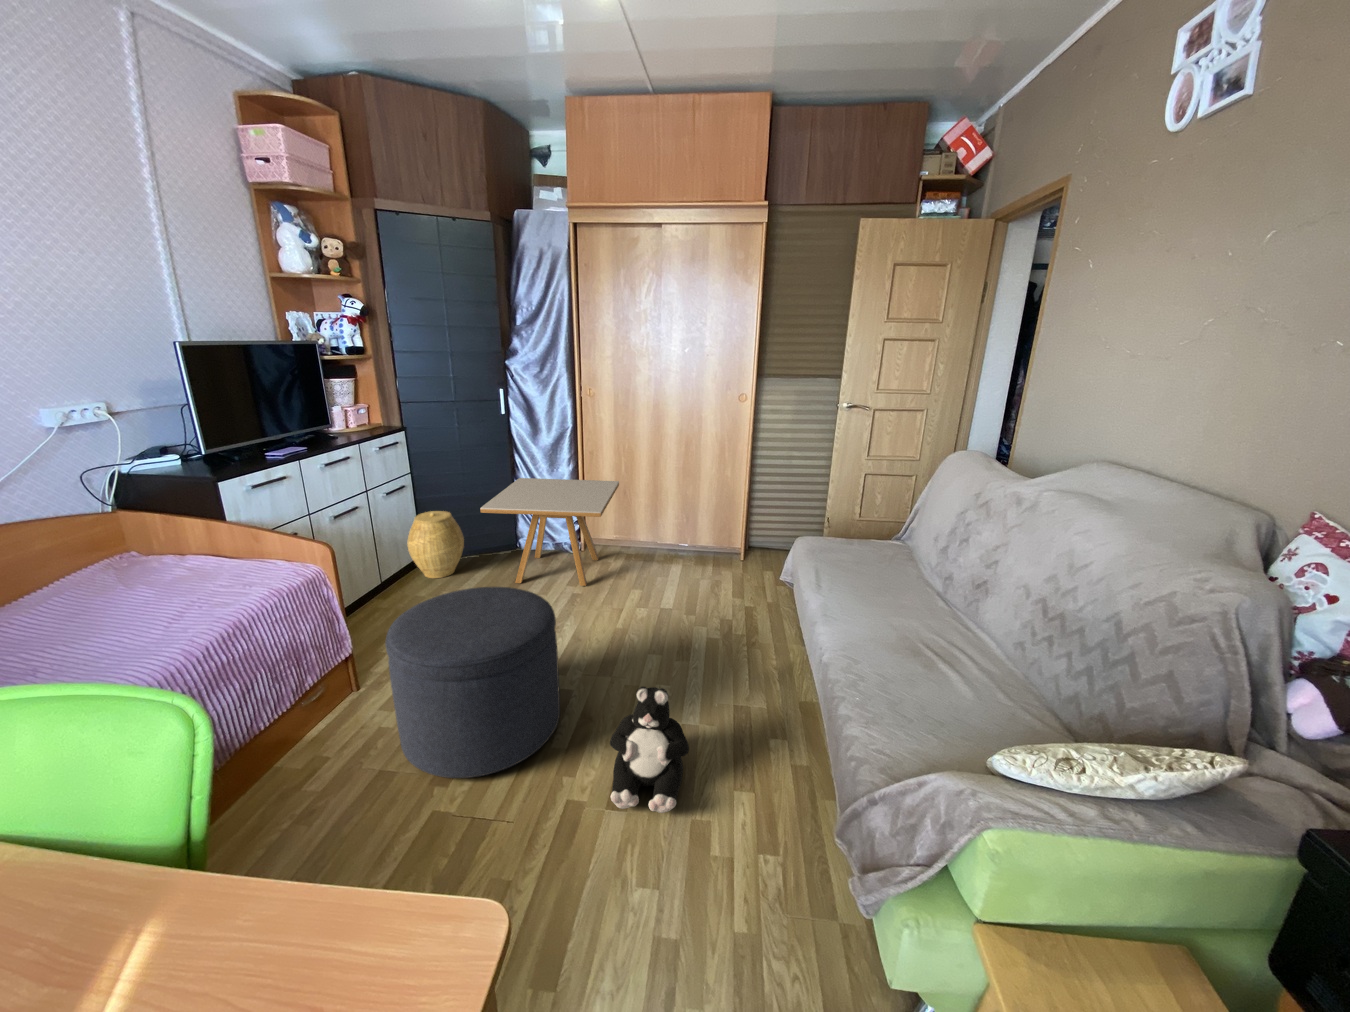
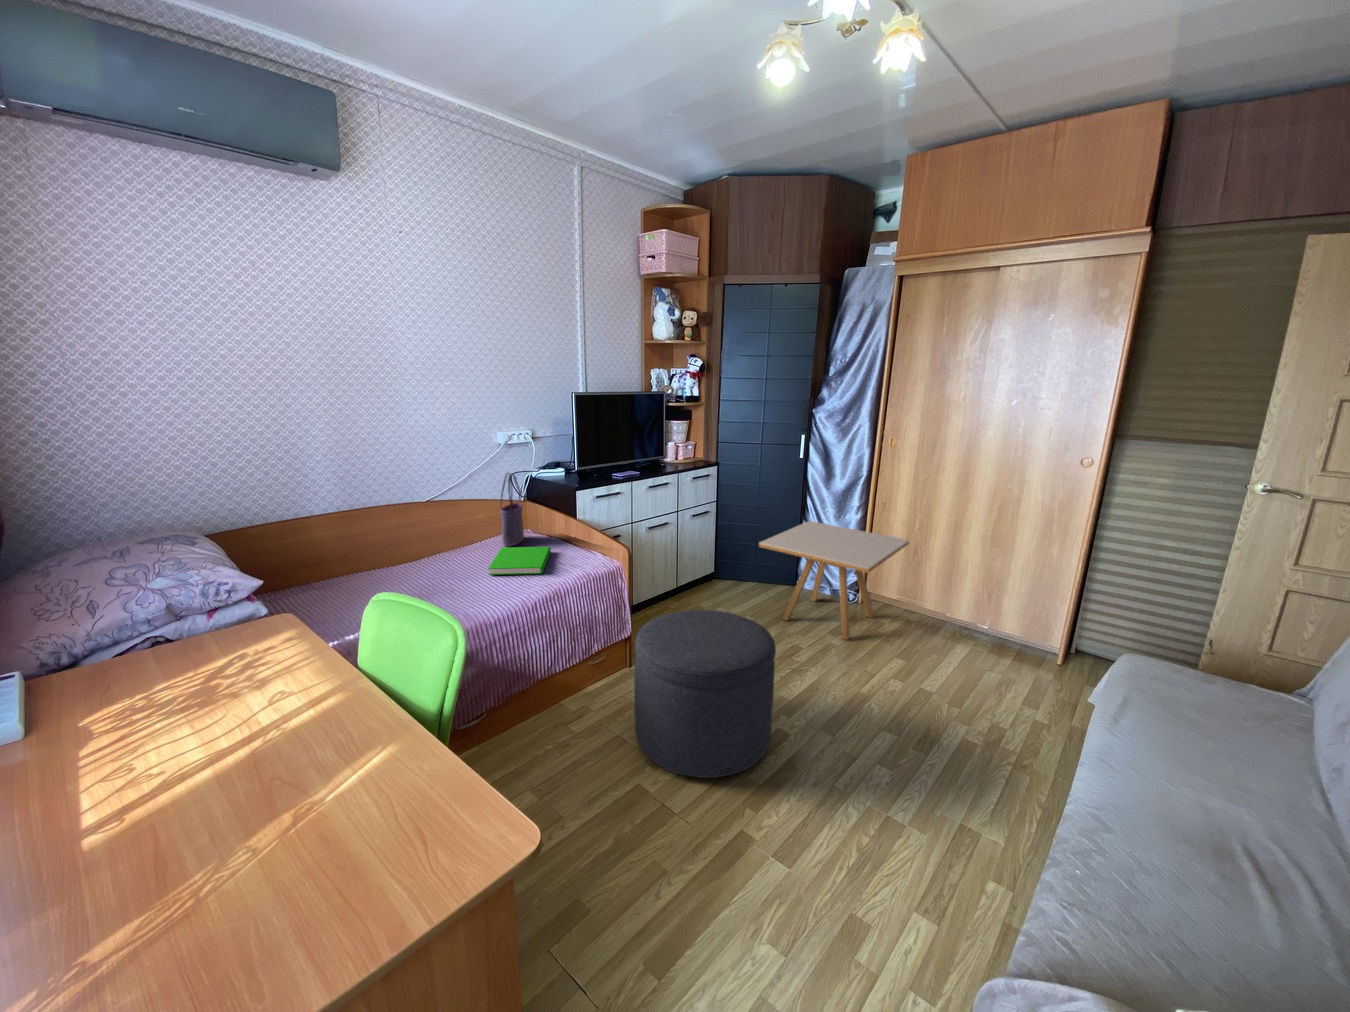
tote bag: none [79,468,137,579] -> present [500,473,524,546]
woven basket: present [407,511,464,578] -> none [702,538,748,598]
book: none [96,564,204,626] -> present [488,547,551,575]
plush toy: present [610,687,689,813] -> none [774,750,870,889]

